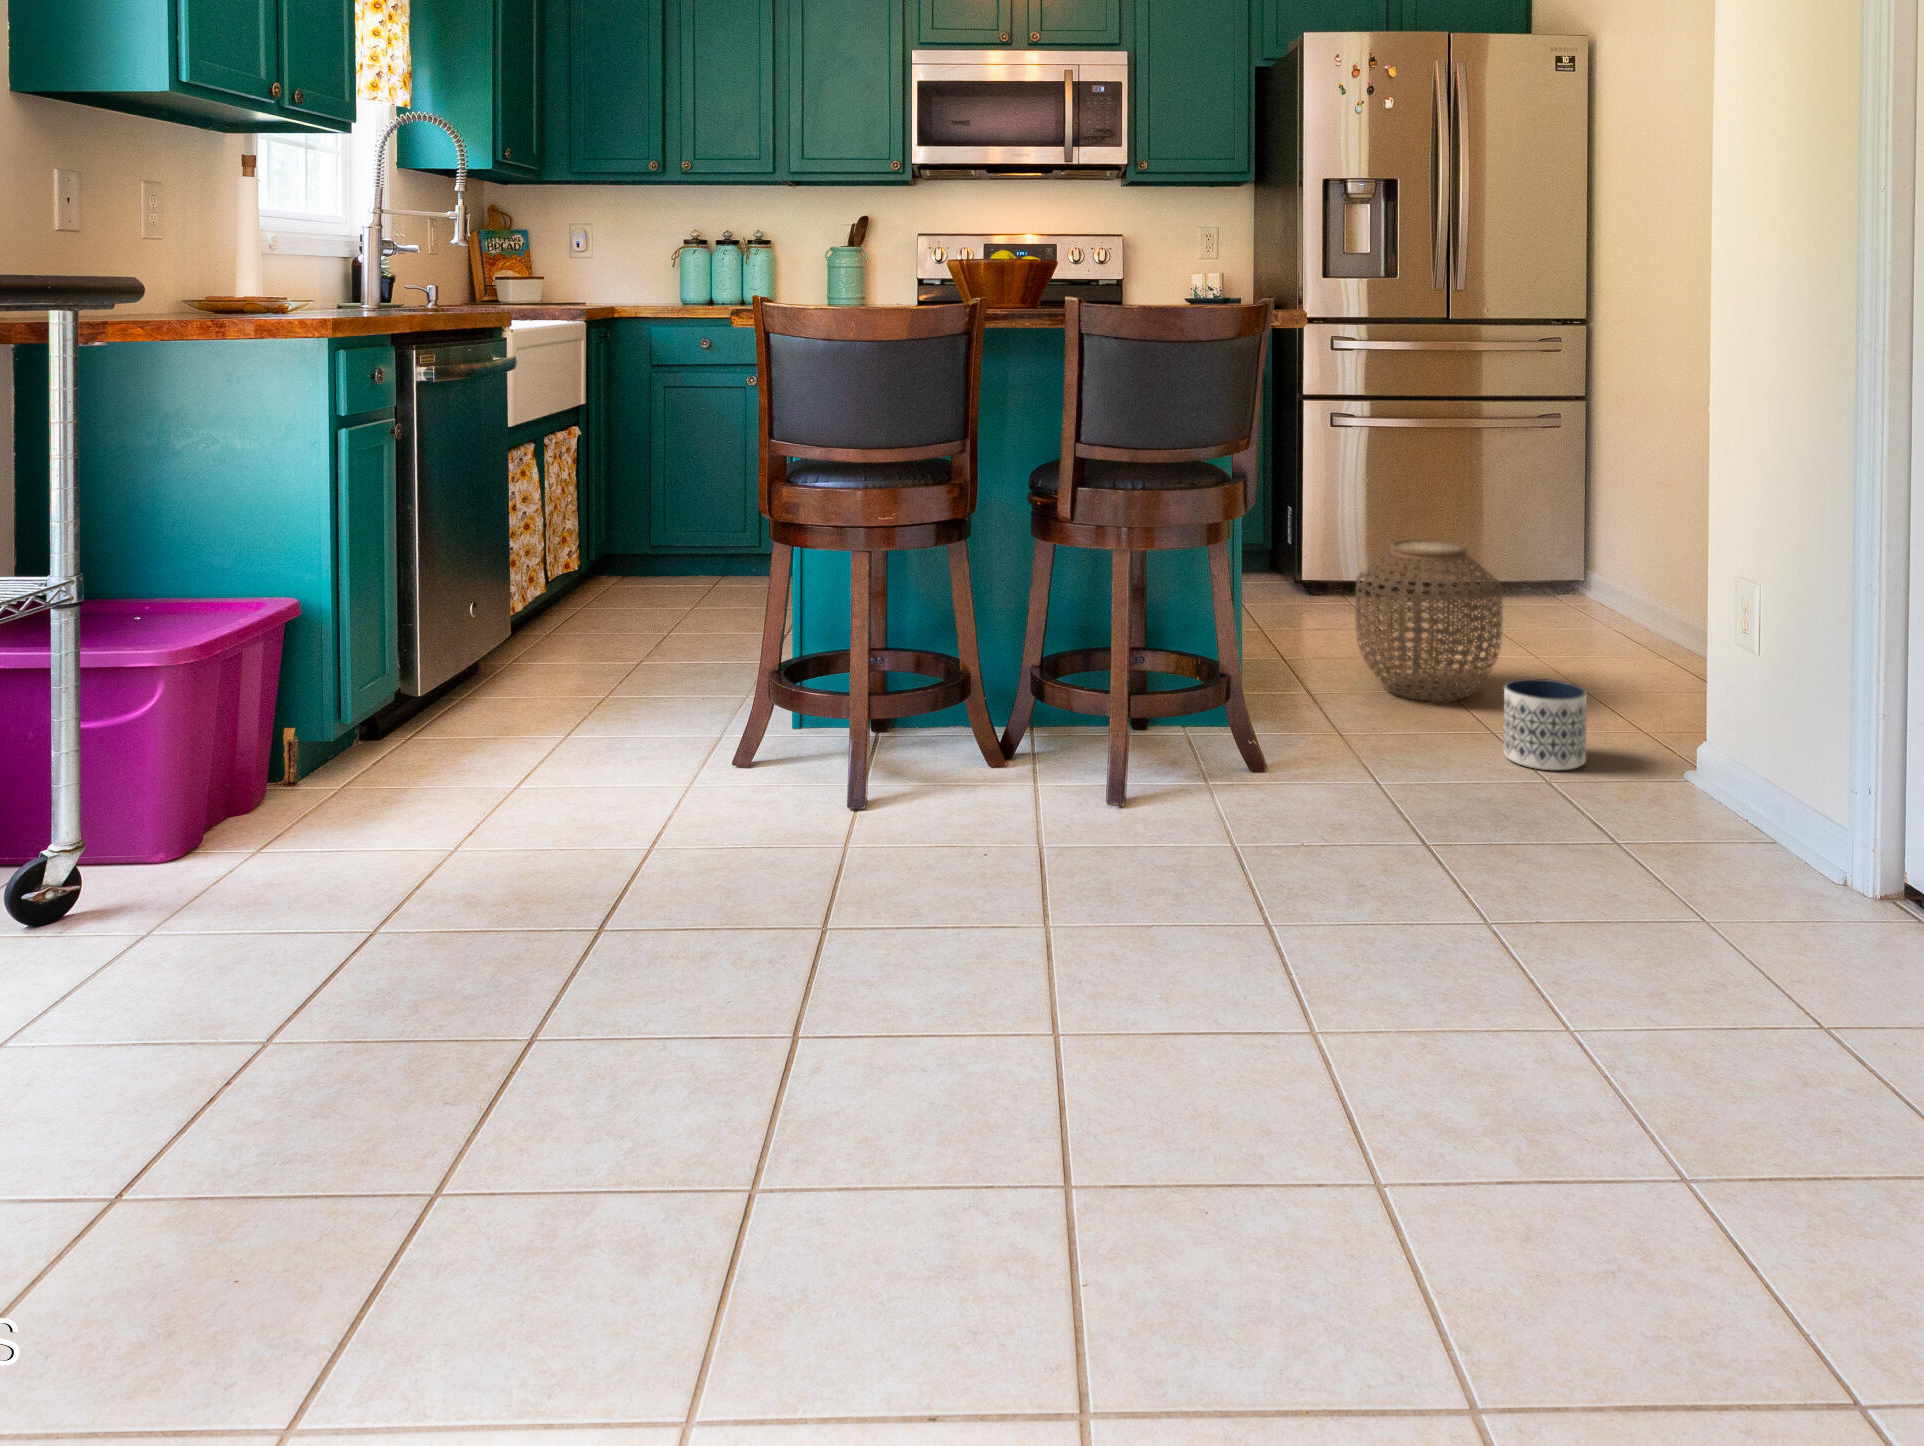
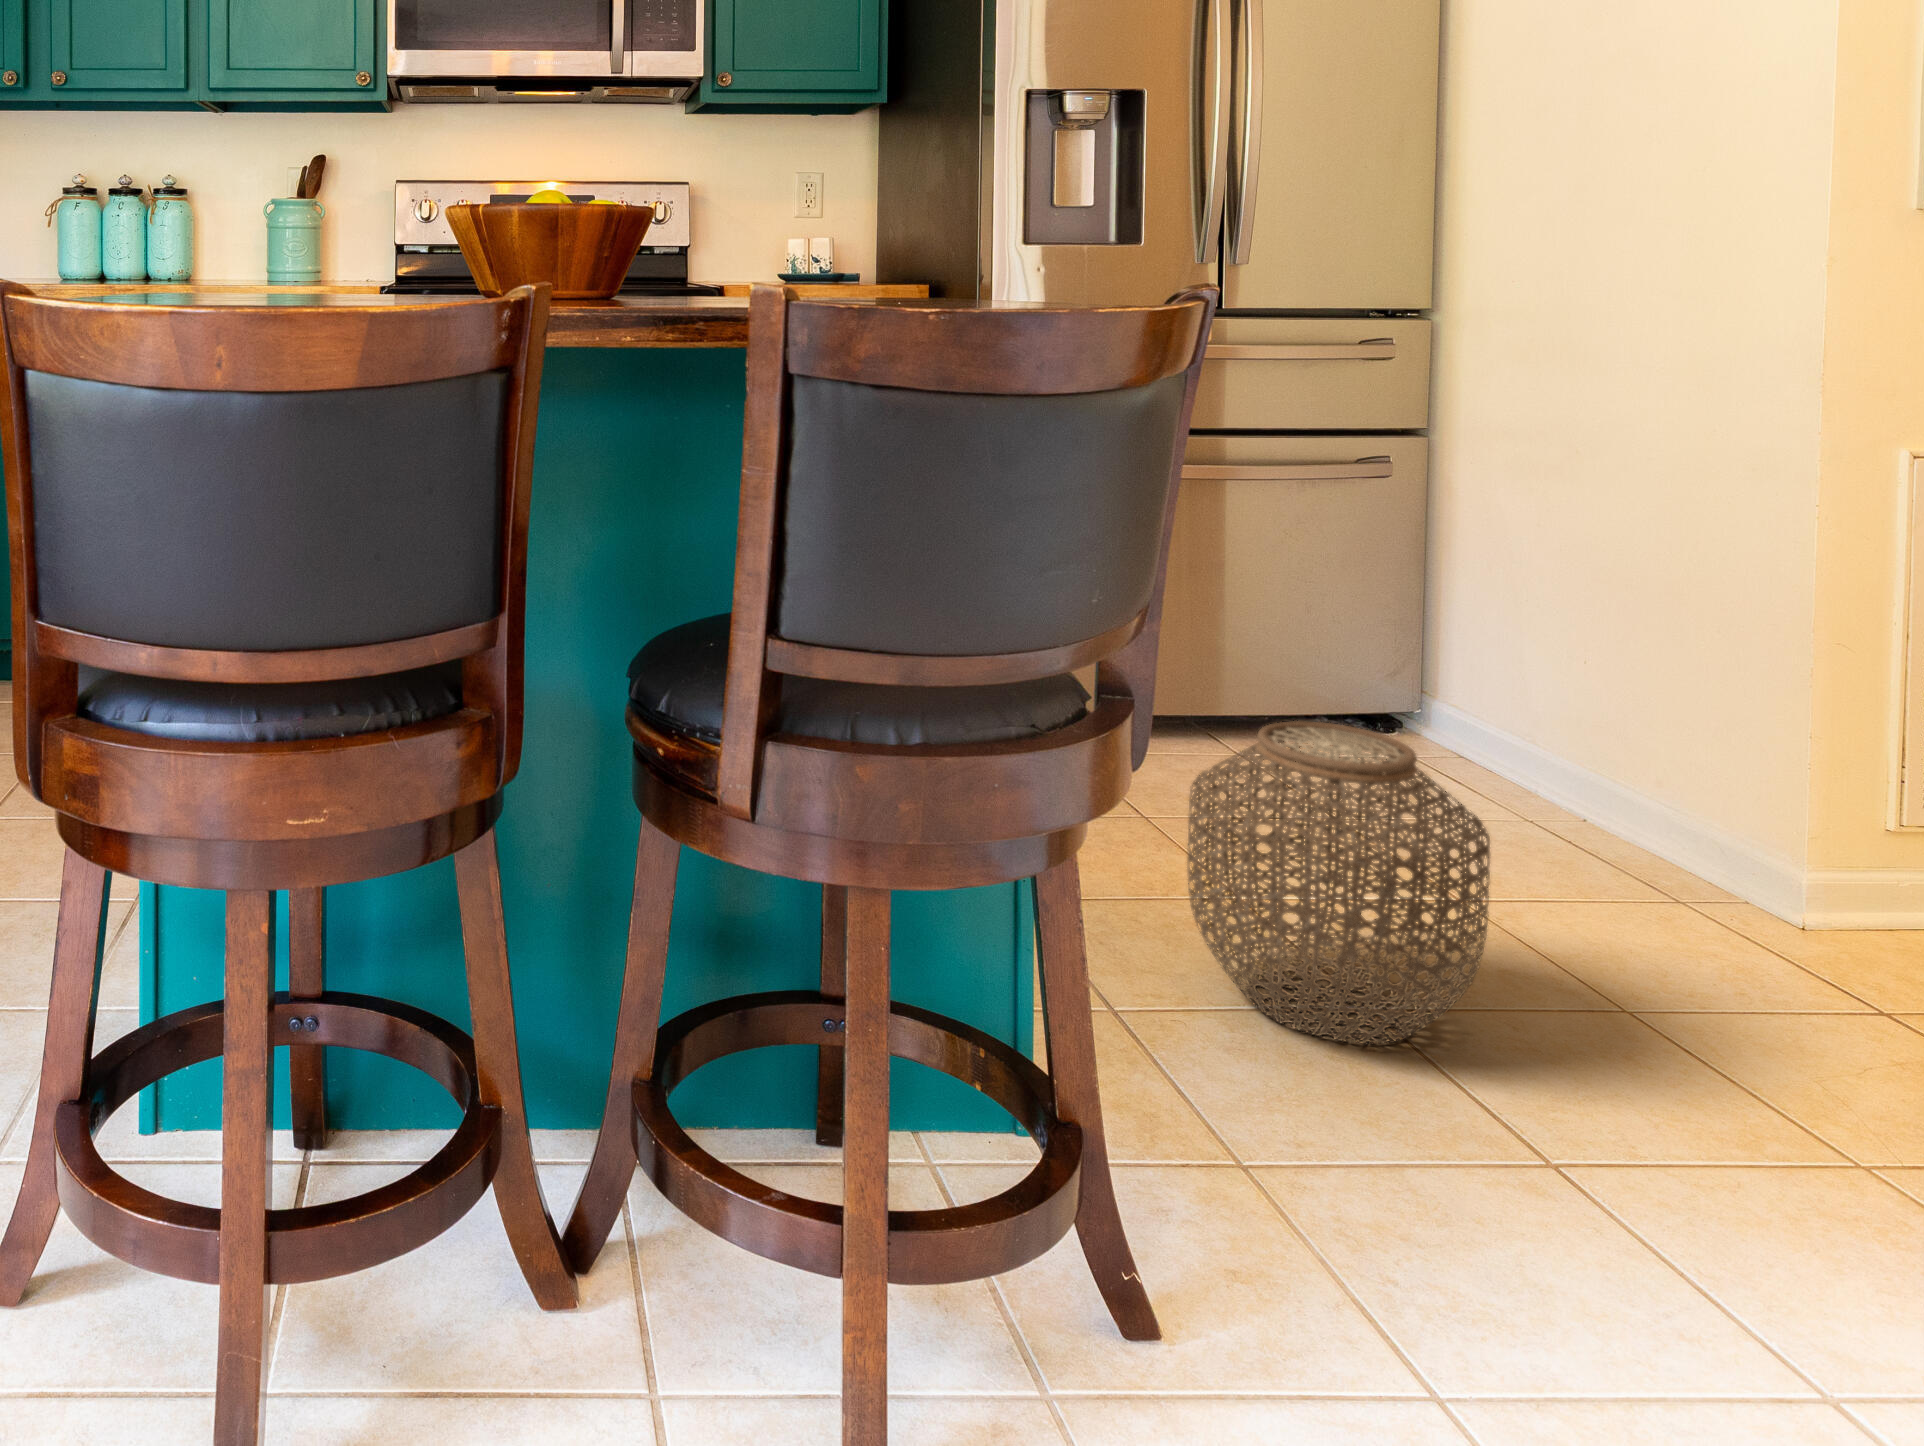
planter: present [1504,679,1587,770] -> none [1631,1089,1856,1340]

